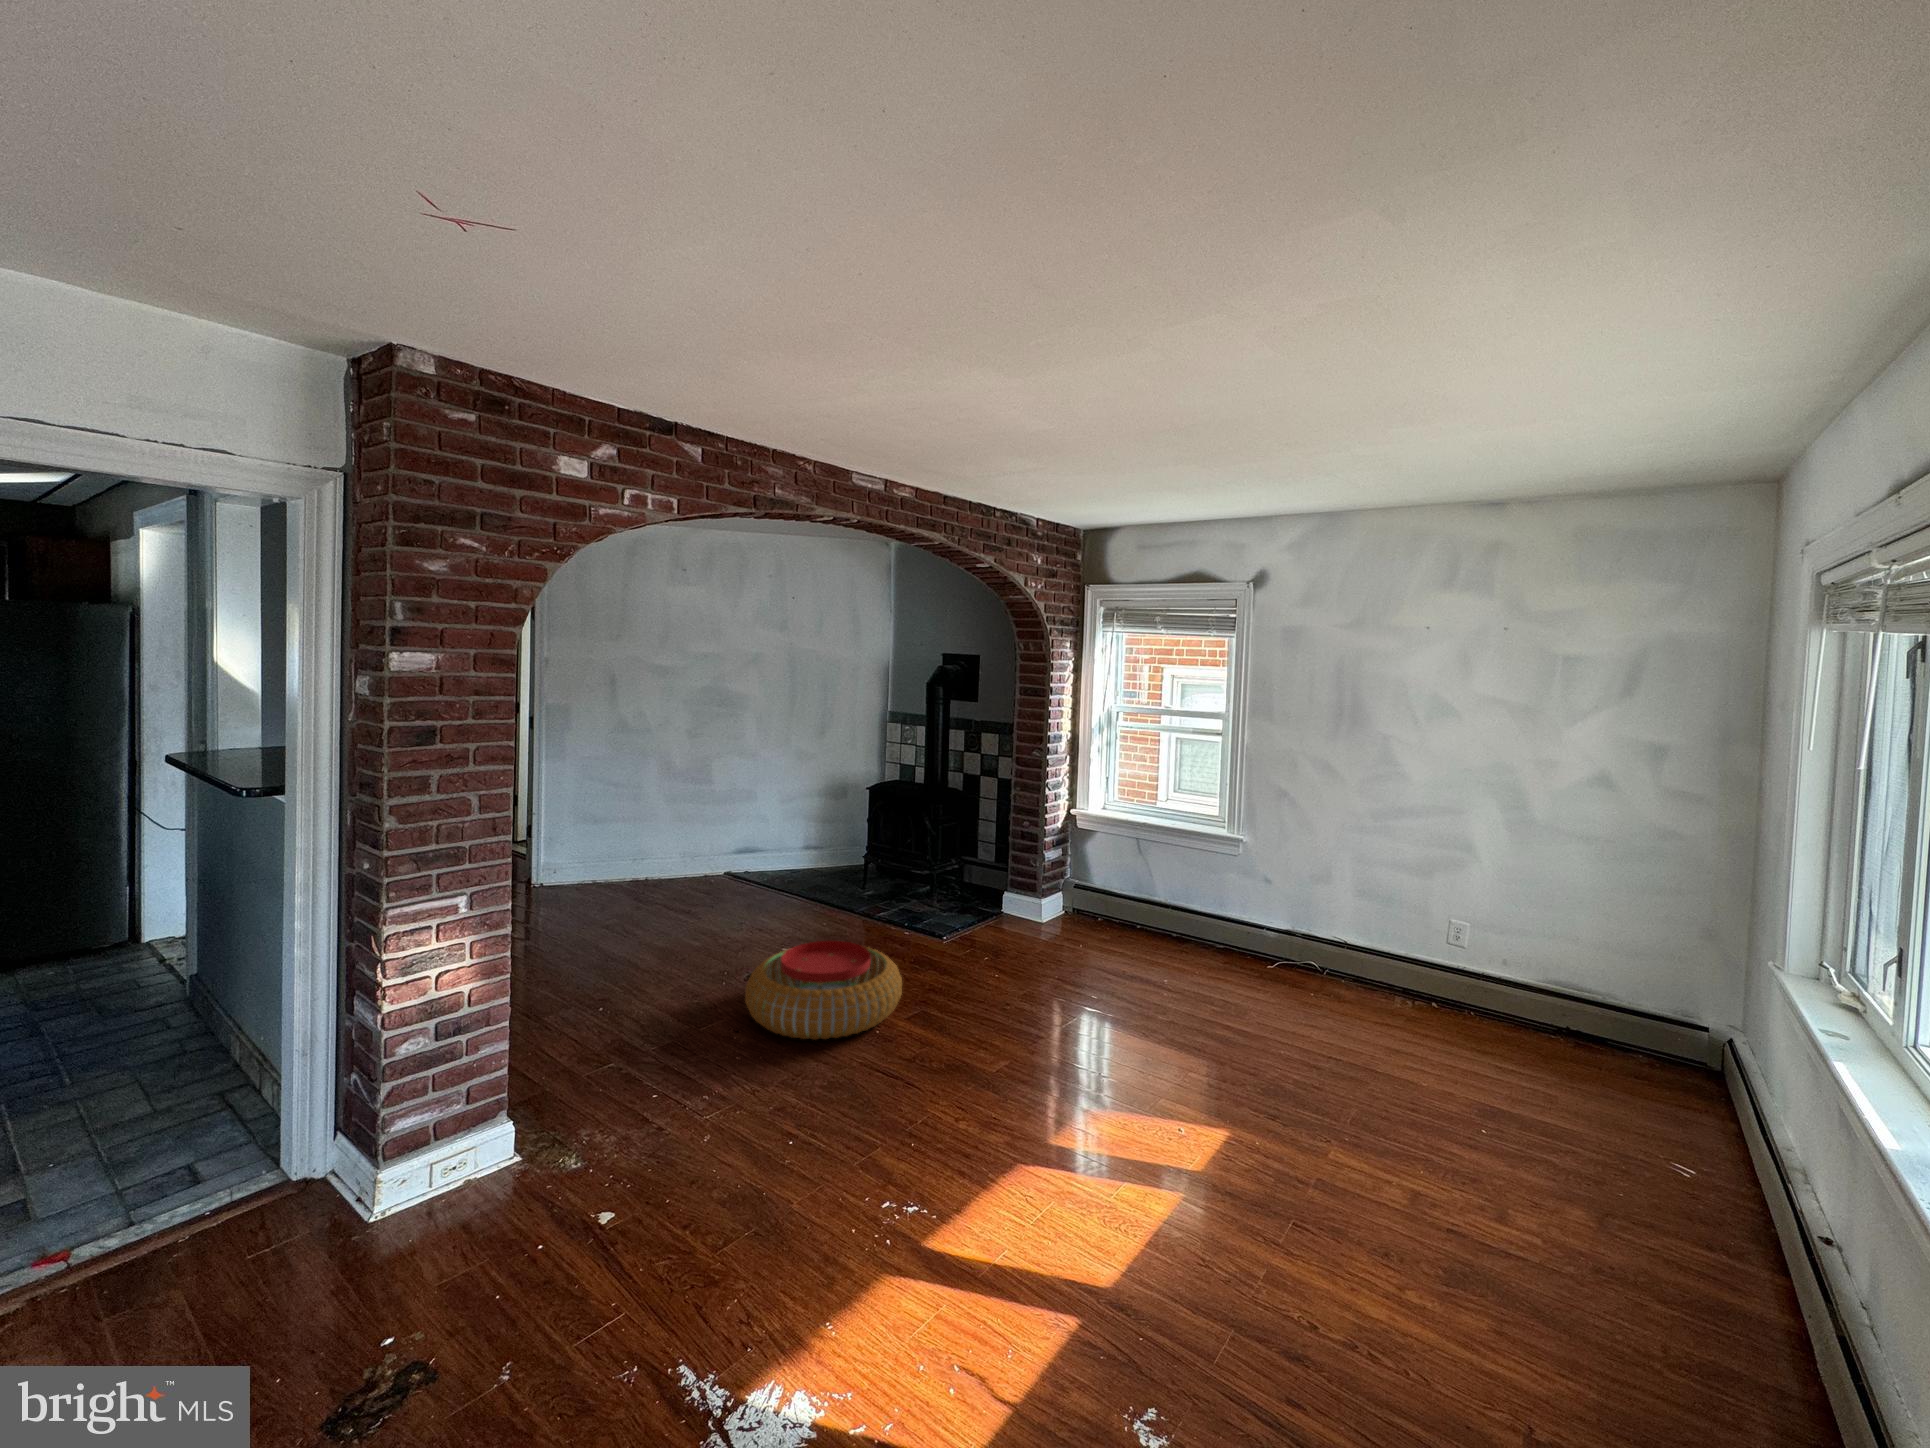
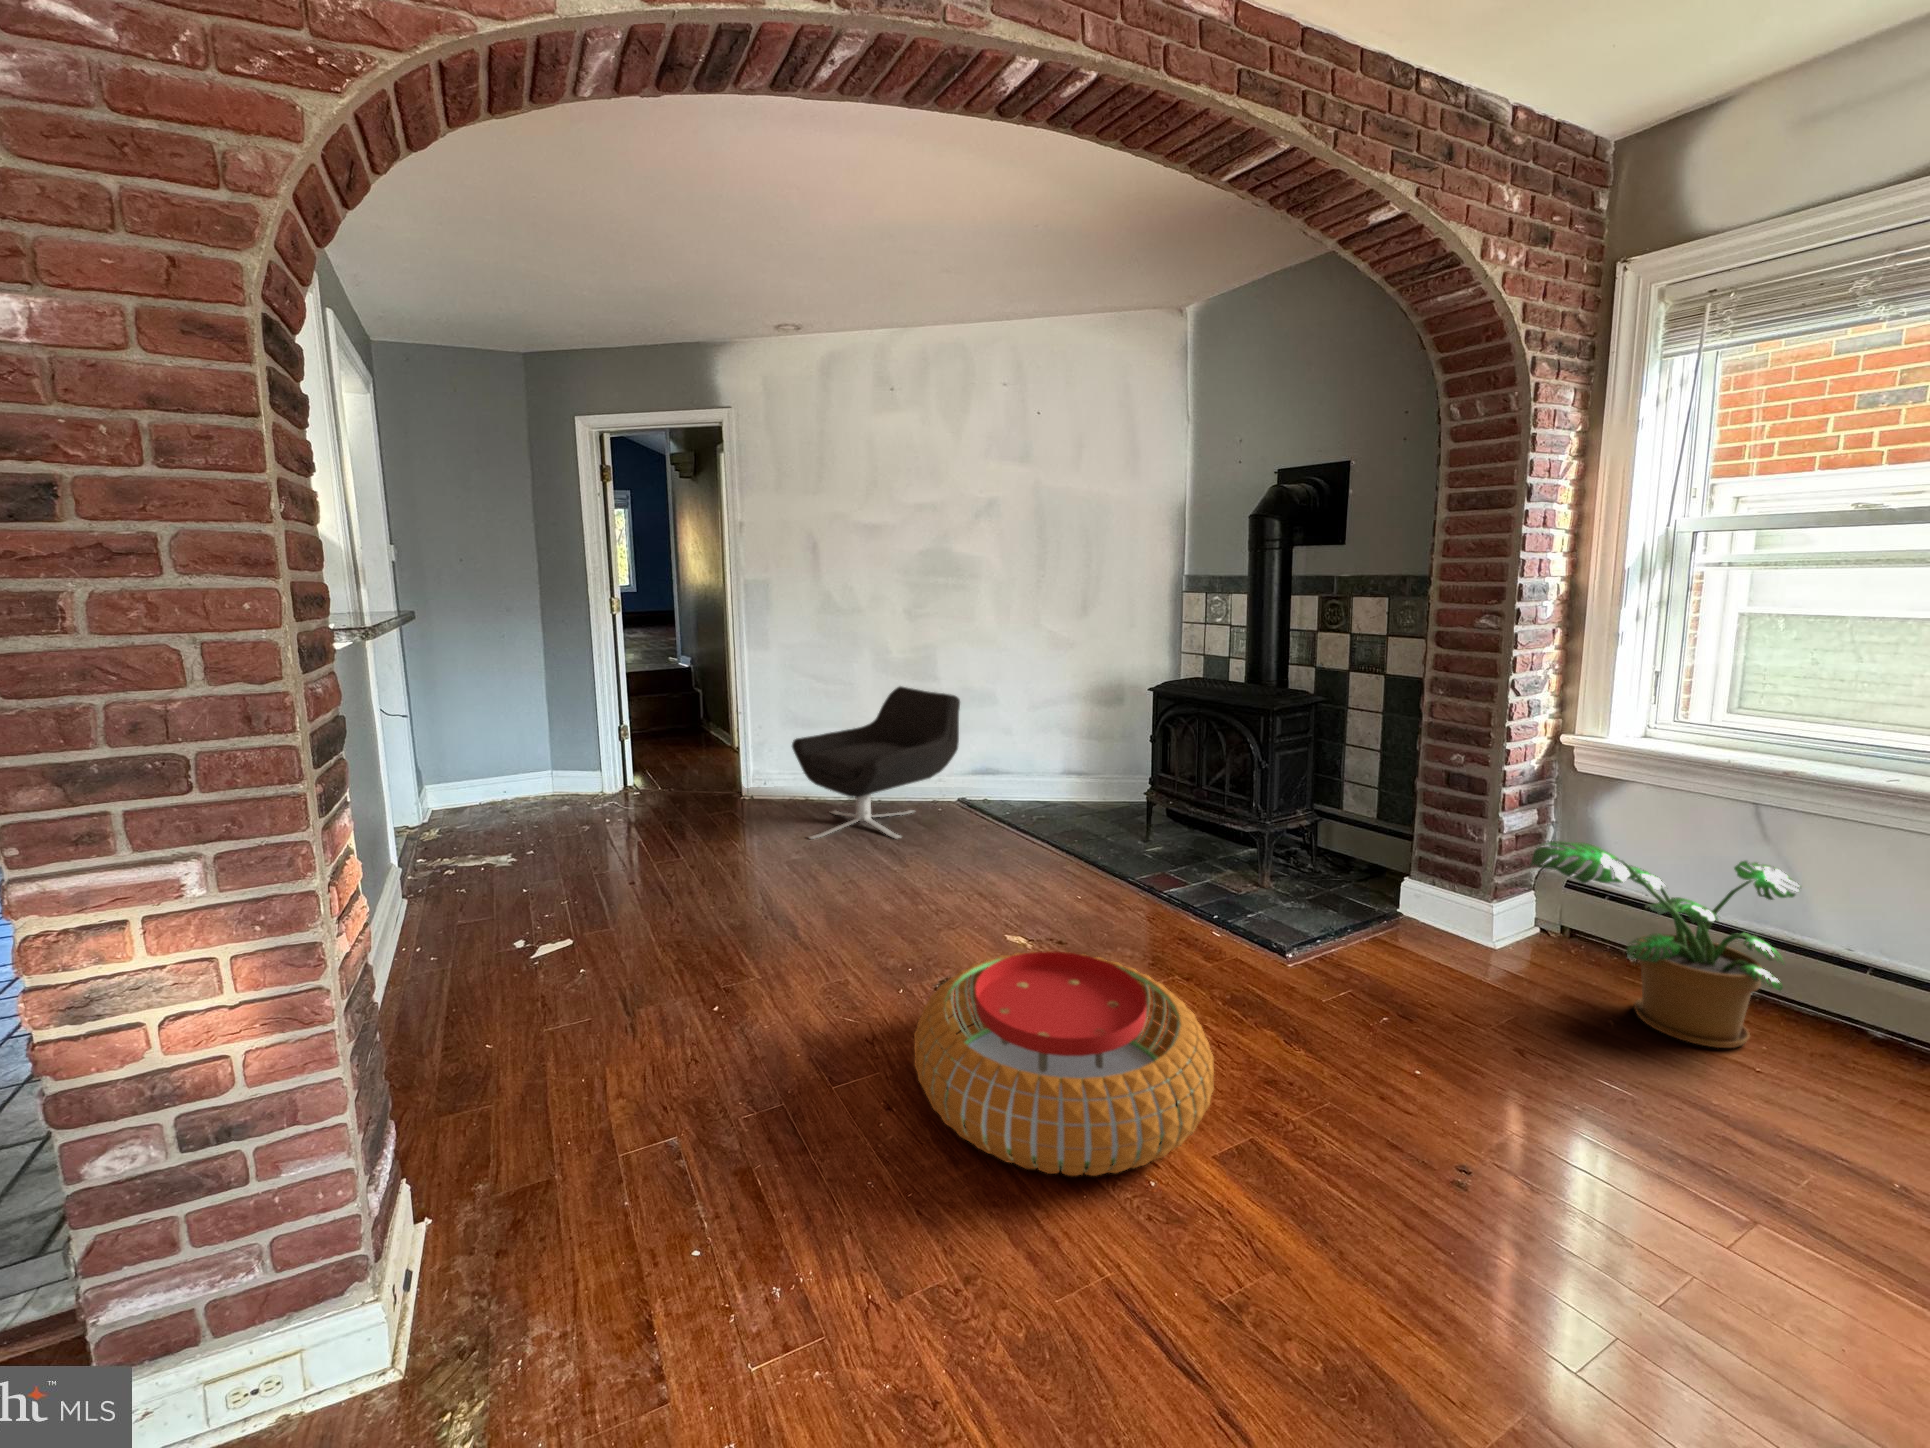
lounge chair: none [587,786,729,908] -> present [792,686,960,839]
potted plant: none [1049,864,1149,953] -> present [1530,841,1801,1048]

